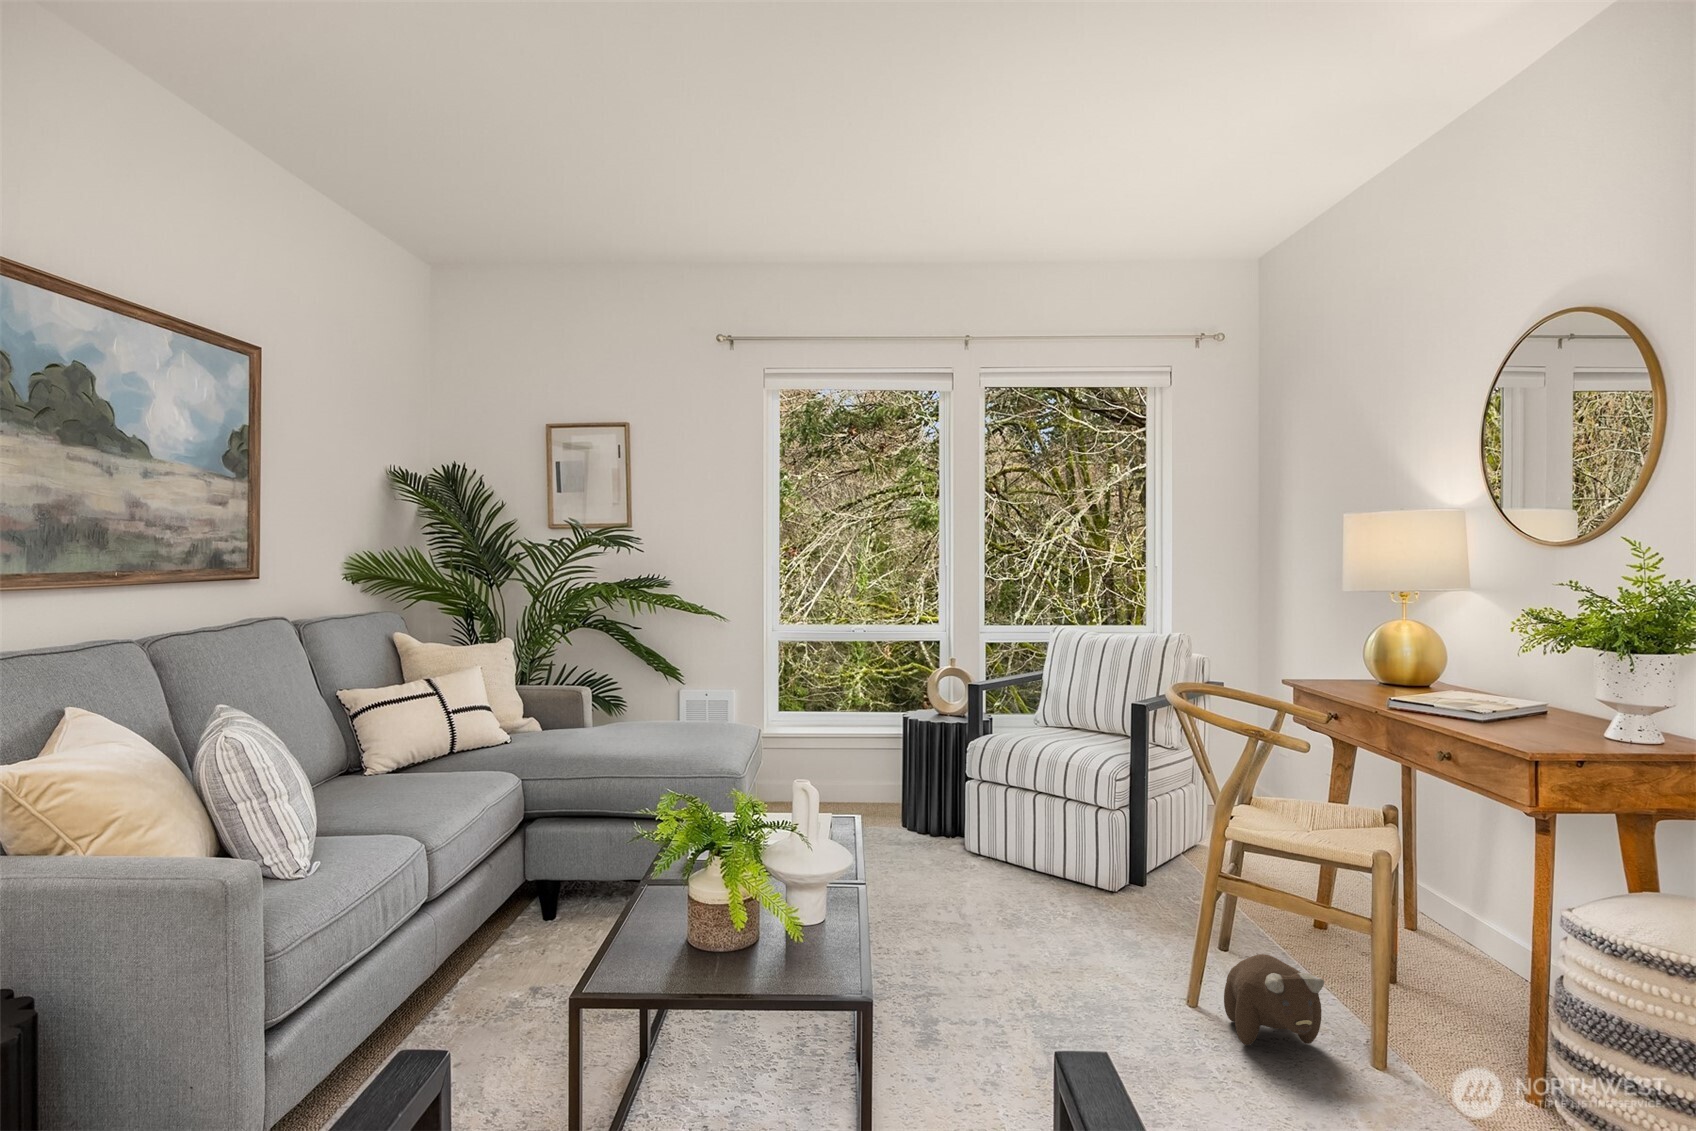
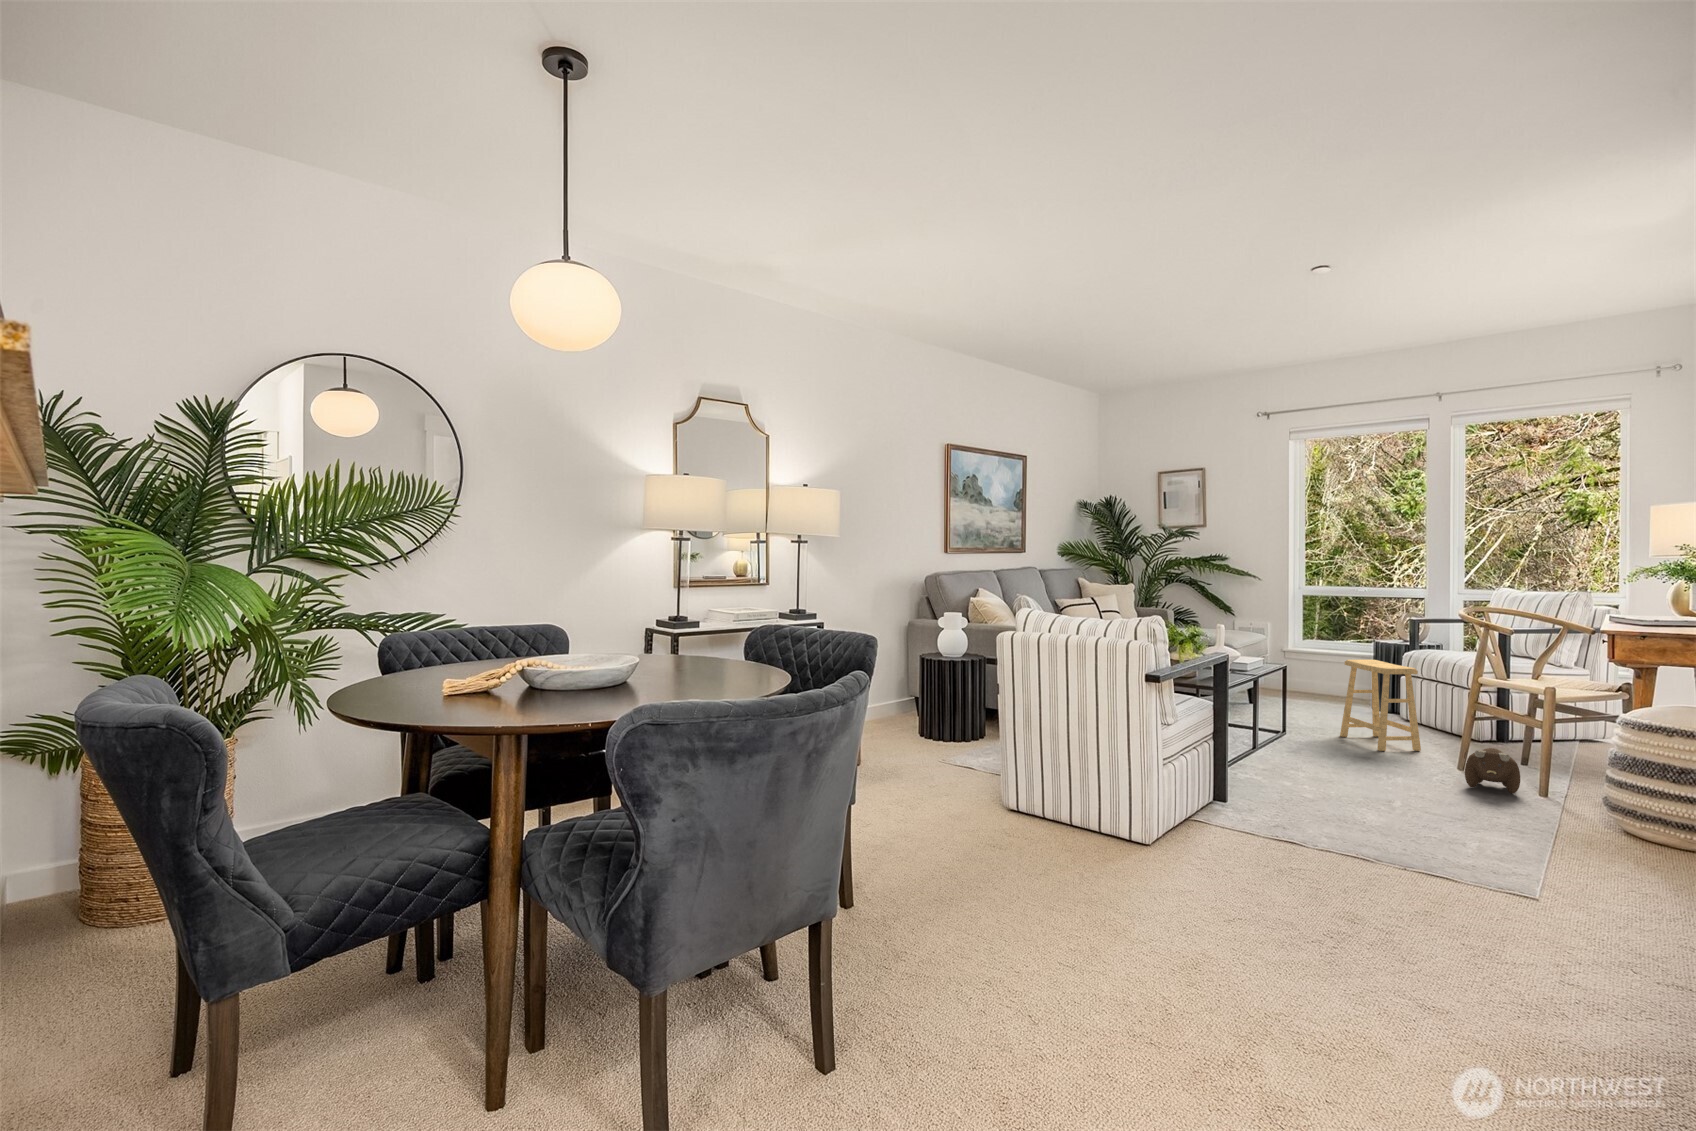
footstool: none [929,768,1066,955] -> present [1340,660,1421,751]

